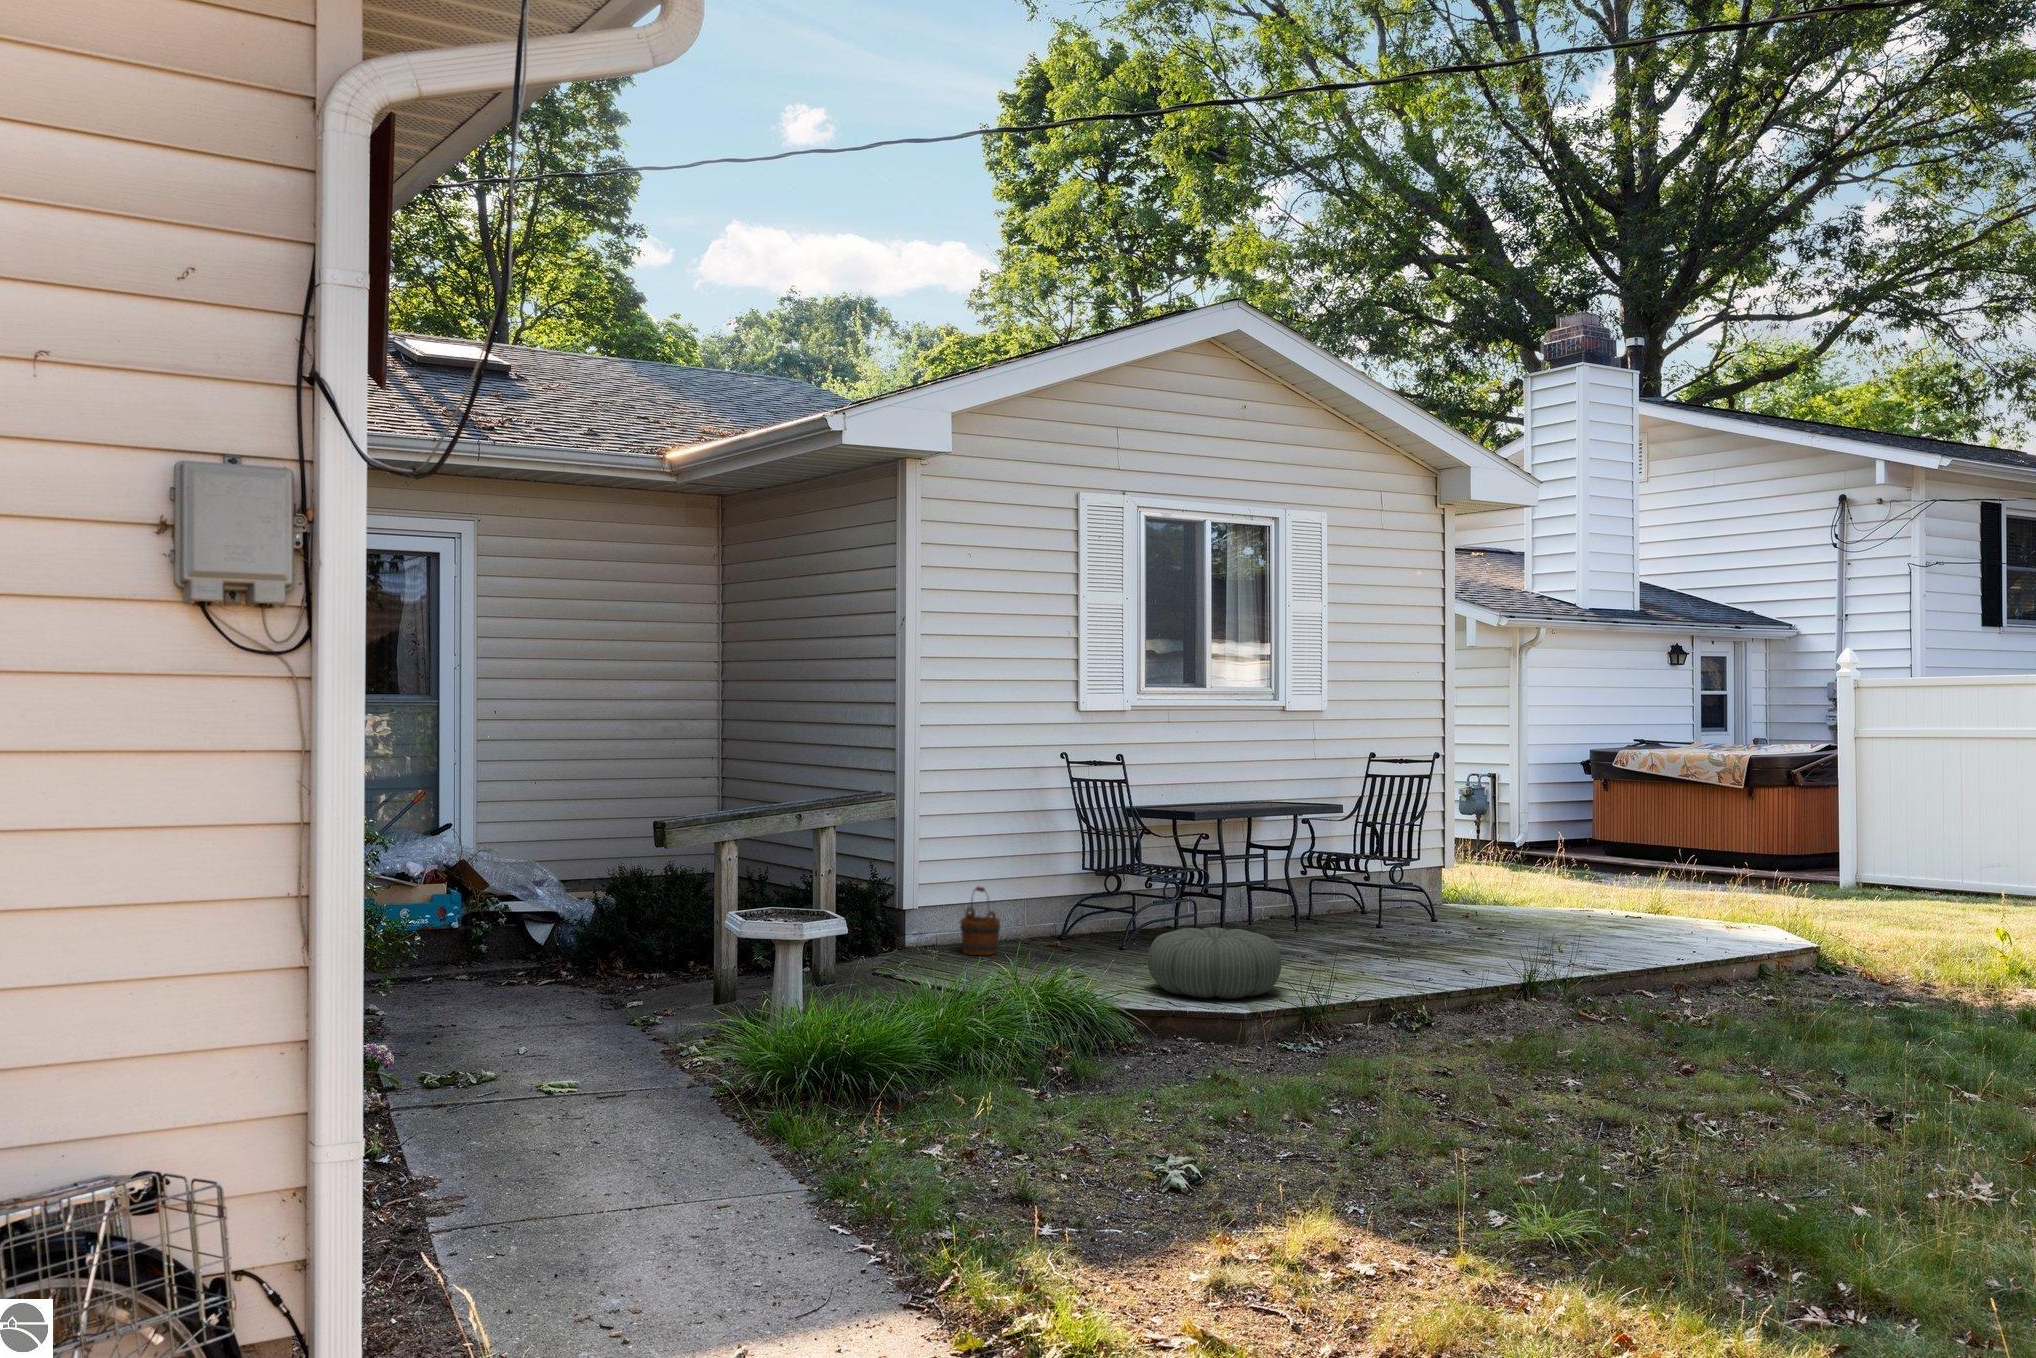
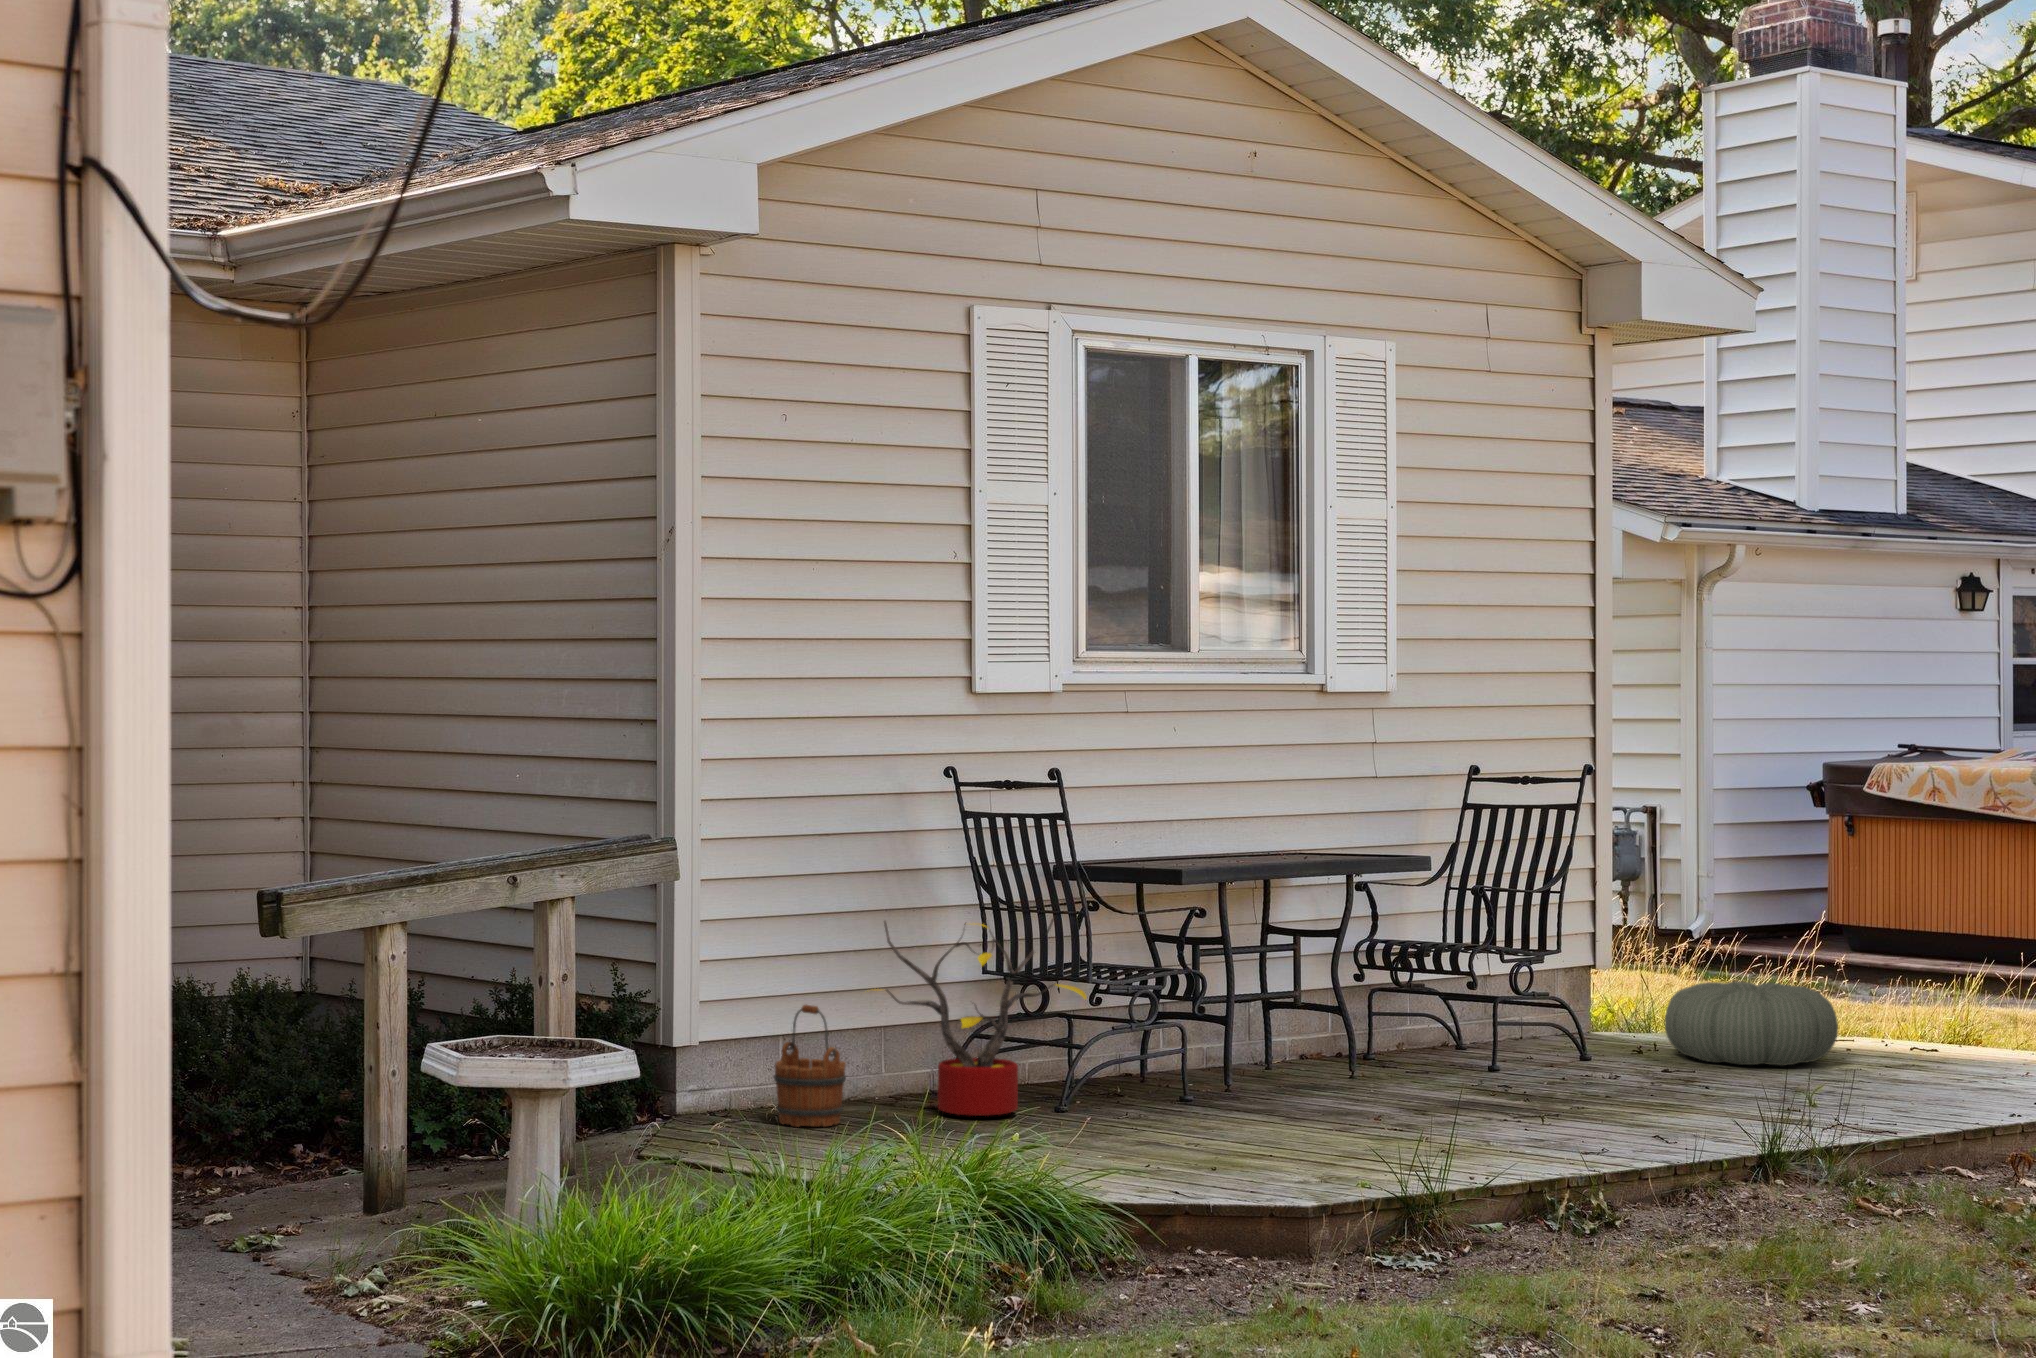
decorative plant: none [1011,836,1140,950] -> present [867,918,1087,1116]
pouf: present [1148,927,1281,999] -> present [1665,981,1838,1066]

